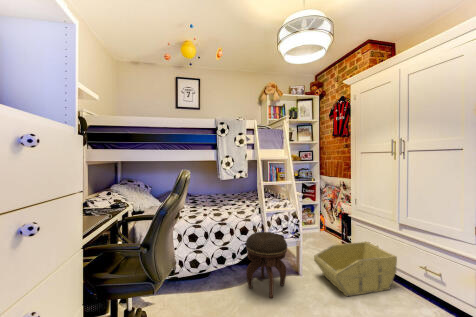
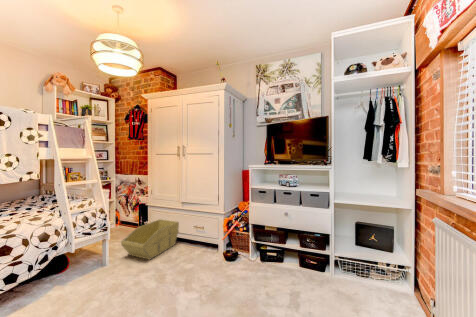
footstool: present [246,232,287,298] -> none [46,231,99,297]

